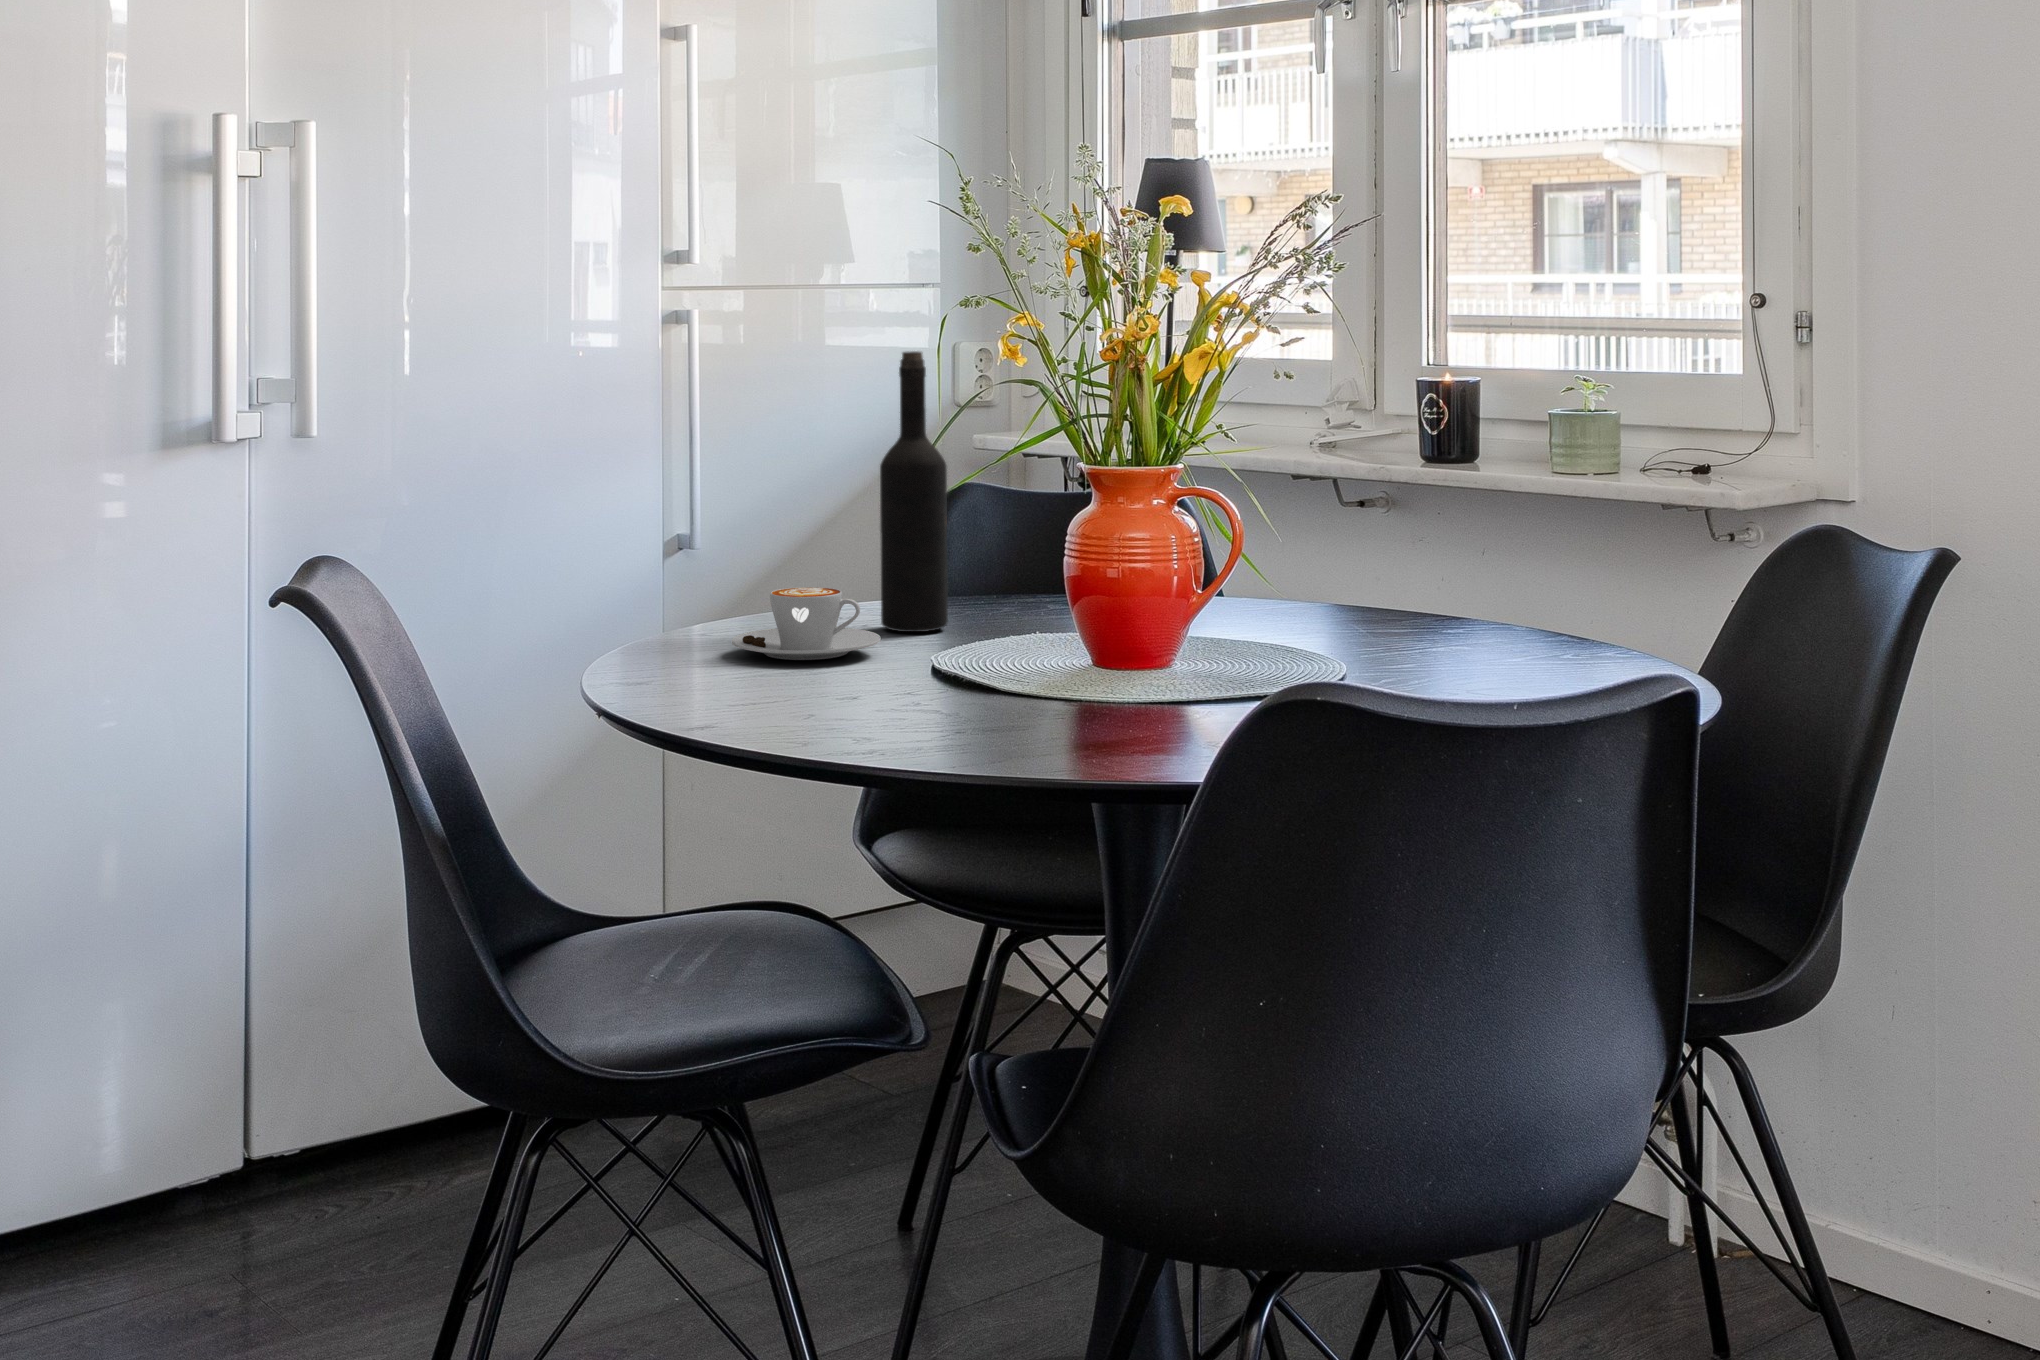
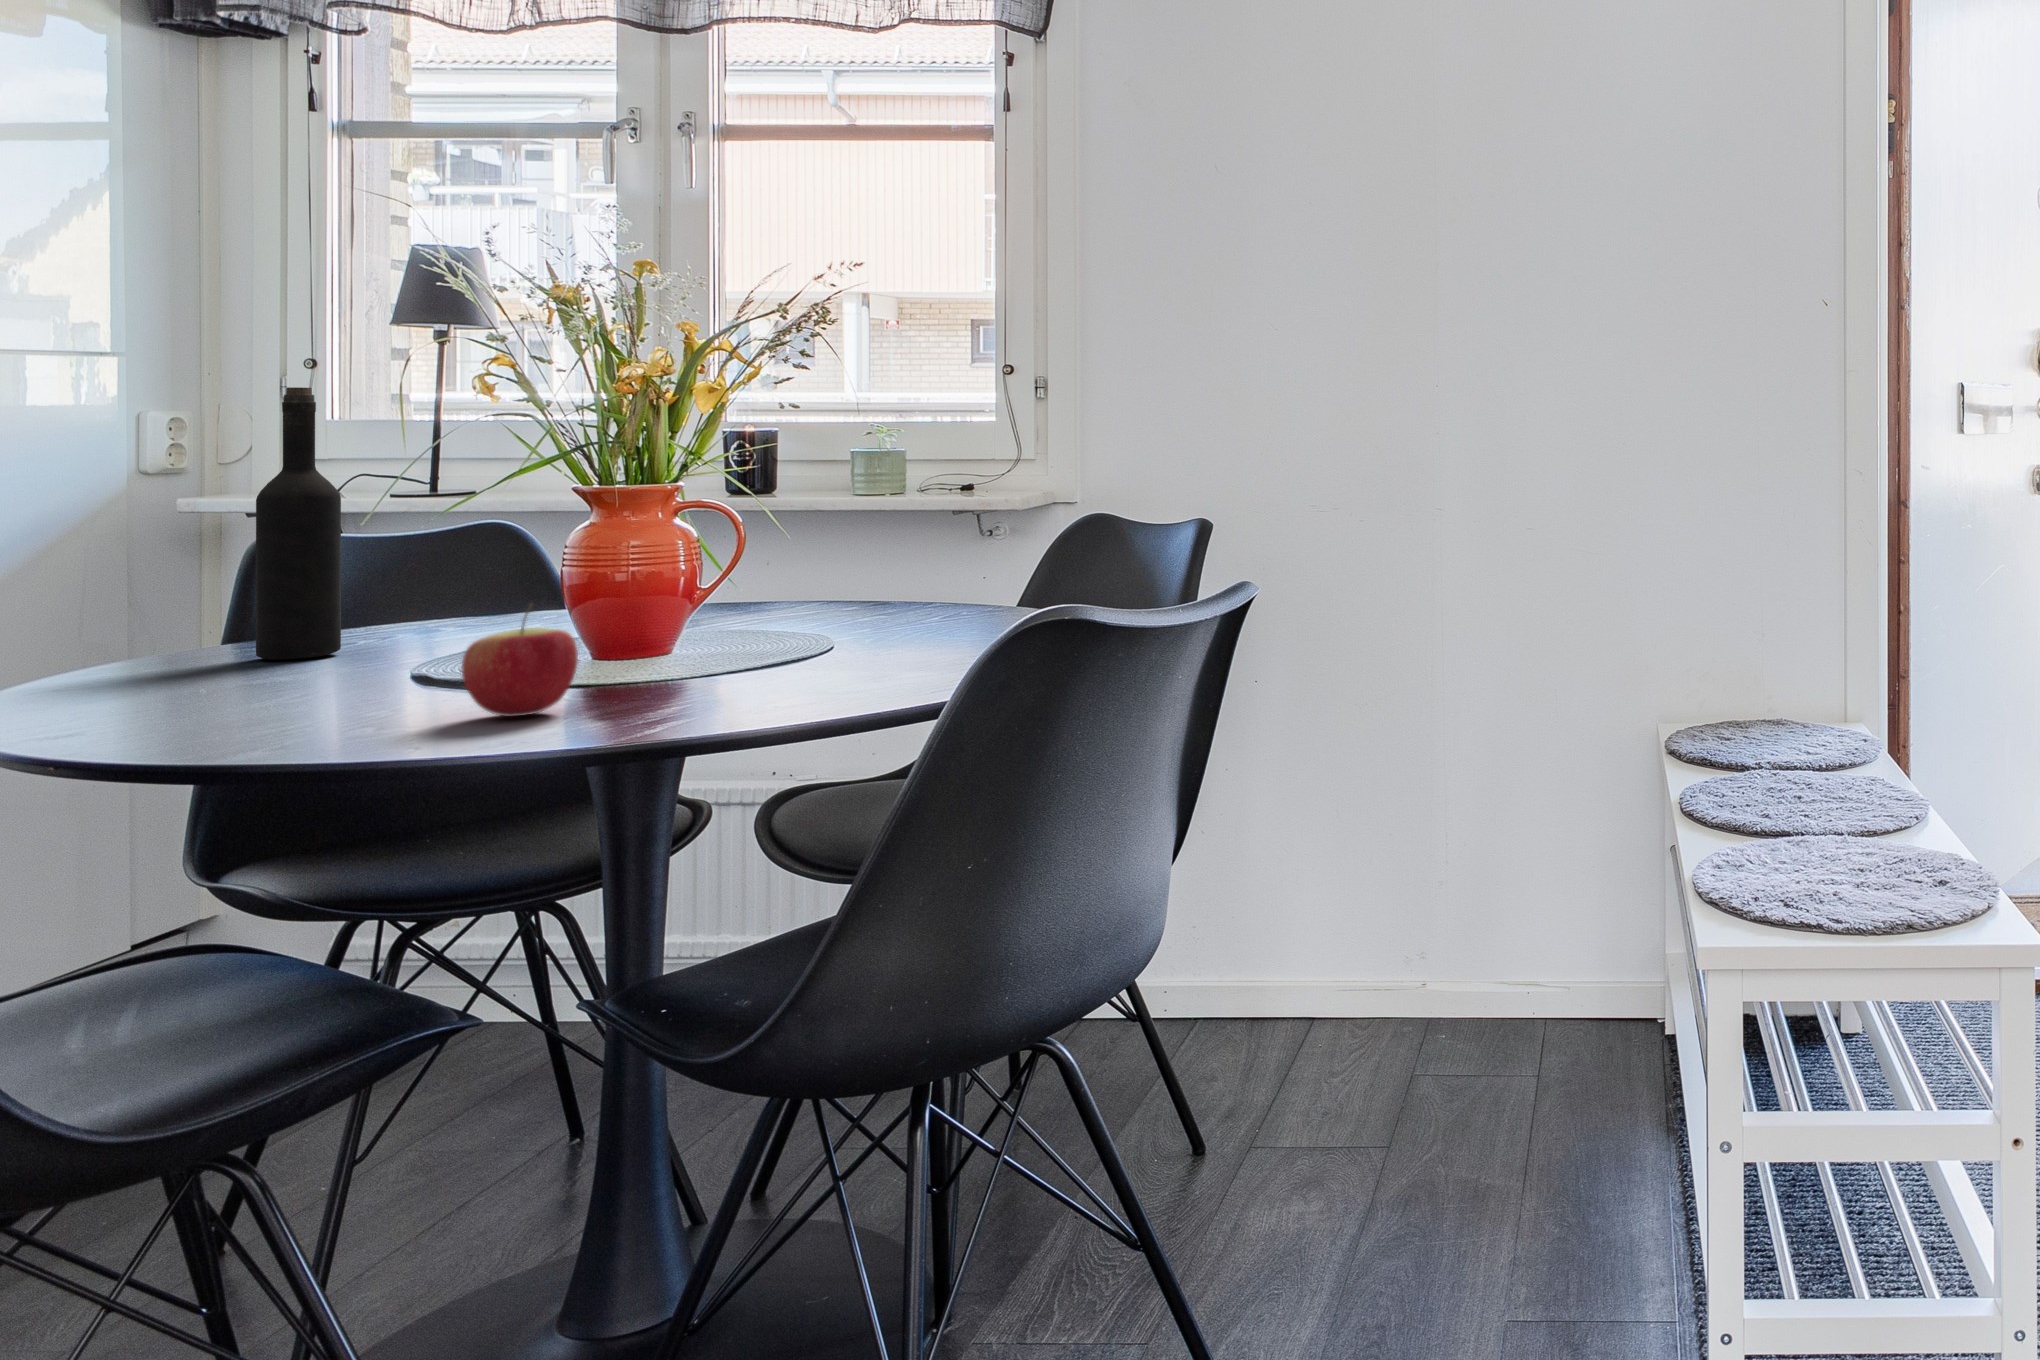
coffee cup: present [732,587,881,660] -> none [102,616,306,691]
apple: none [885,620,986,742] -> present [462,604,578,717]

